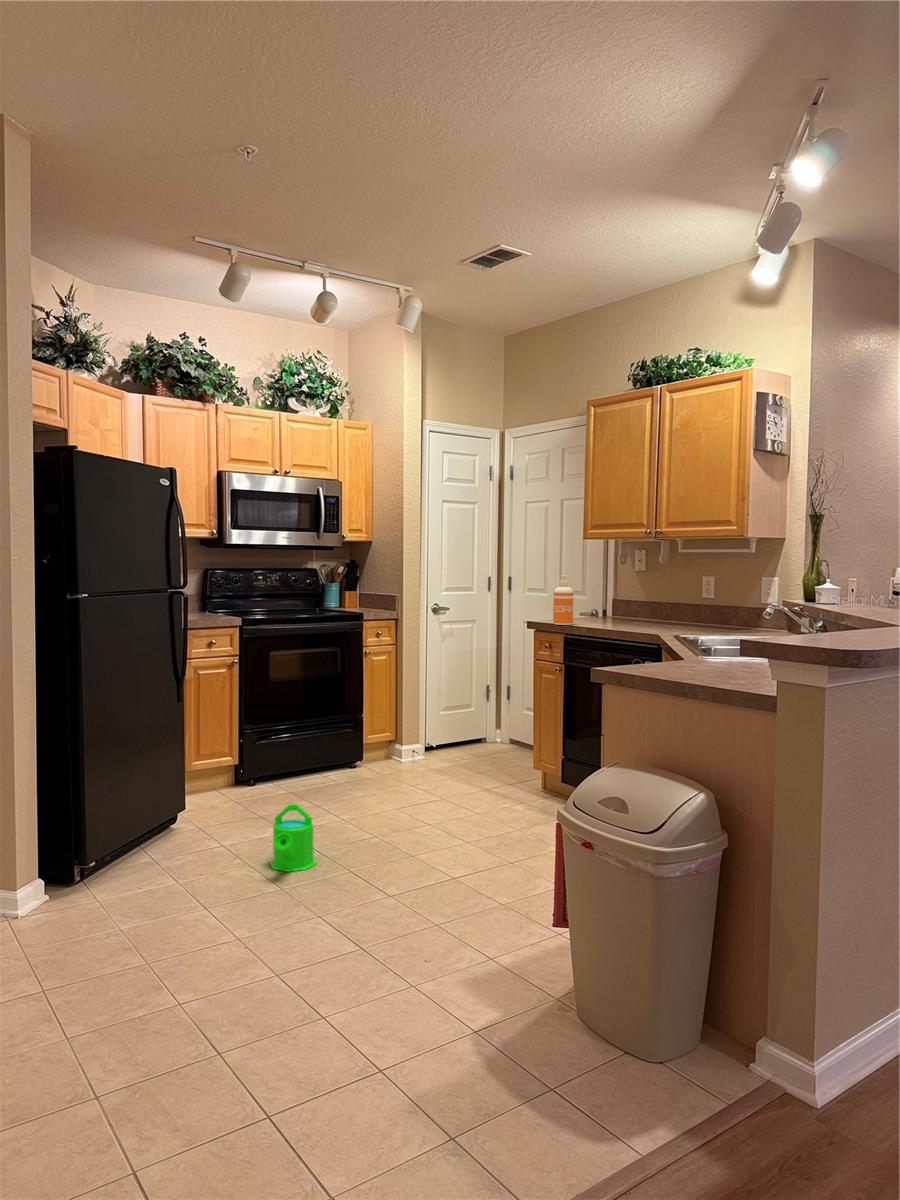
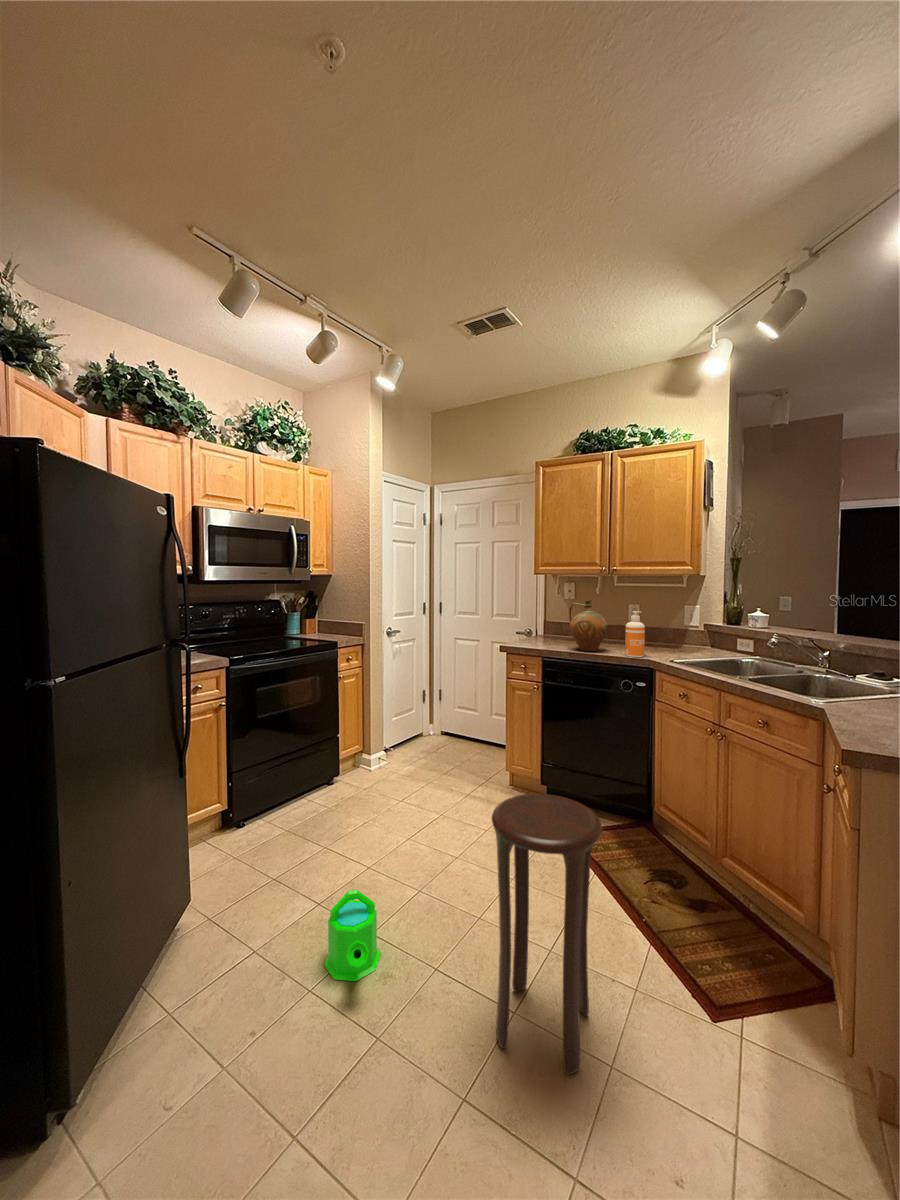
ceramic jug: none [602,567,647,628] -> present [569,600,608,651]
soap dispenser: present [553,575,573,625] -> present [625,611,645,657]
stool: none [366,722,455,927] -> present [492,794,602,1074]

